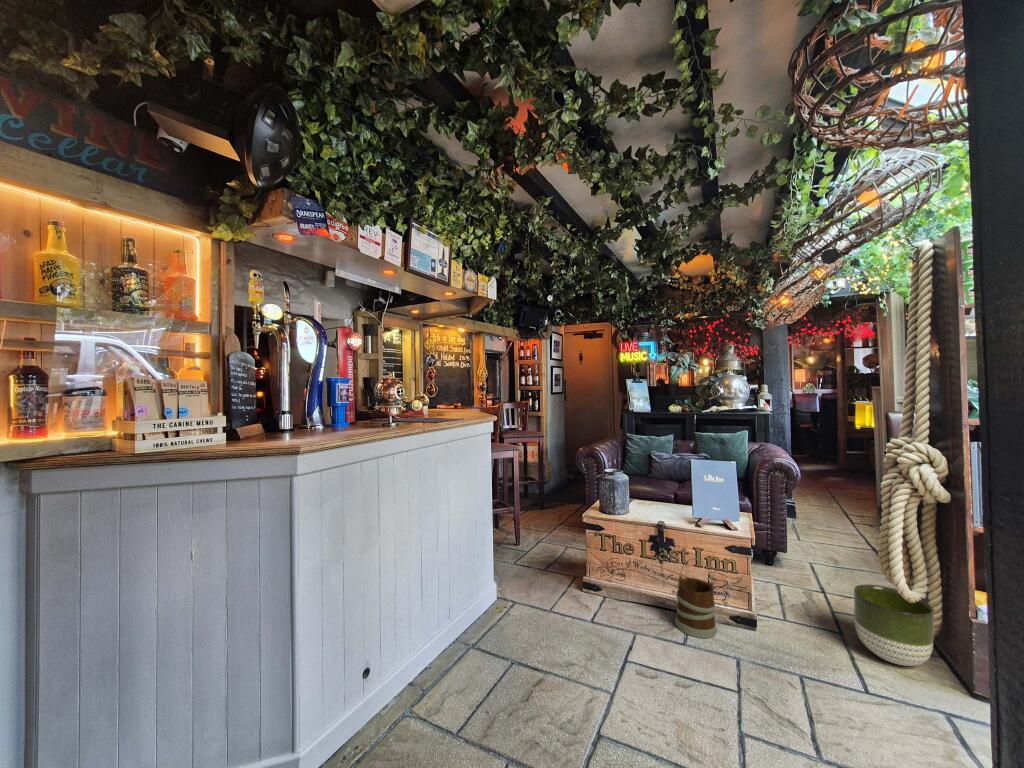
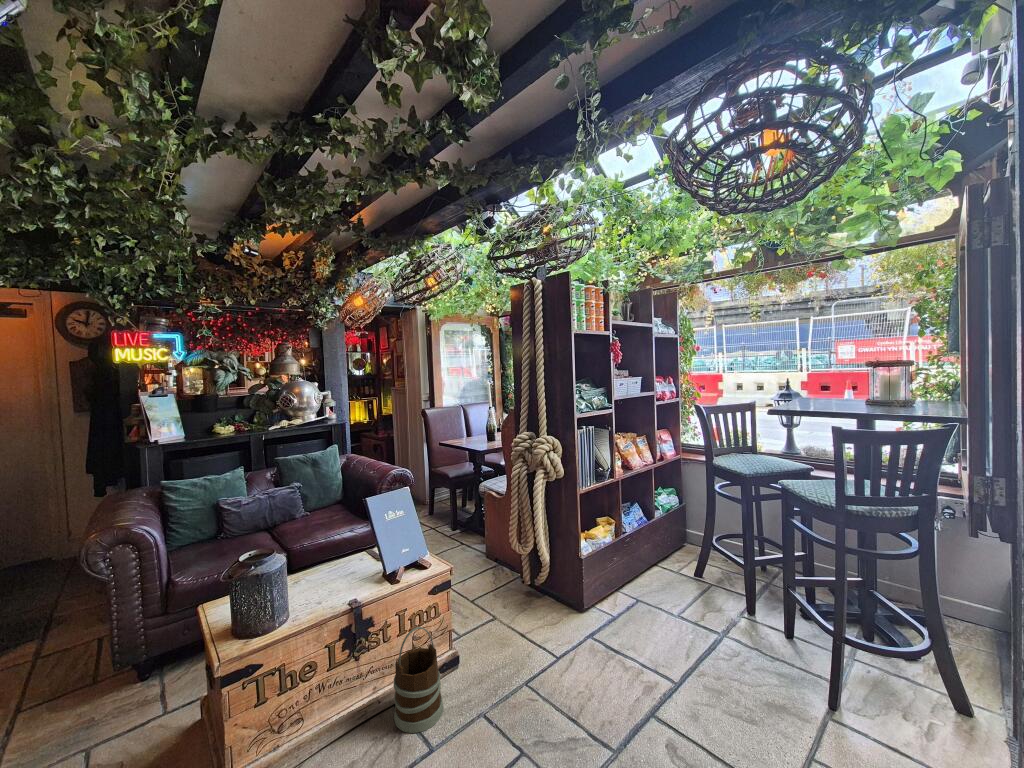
planter: present [854,585,934,666] -> none [507,555,555,617]

